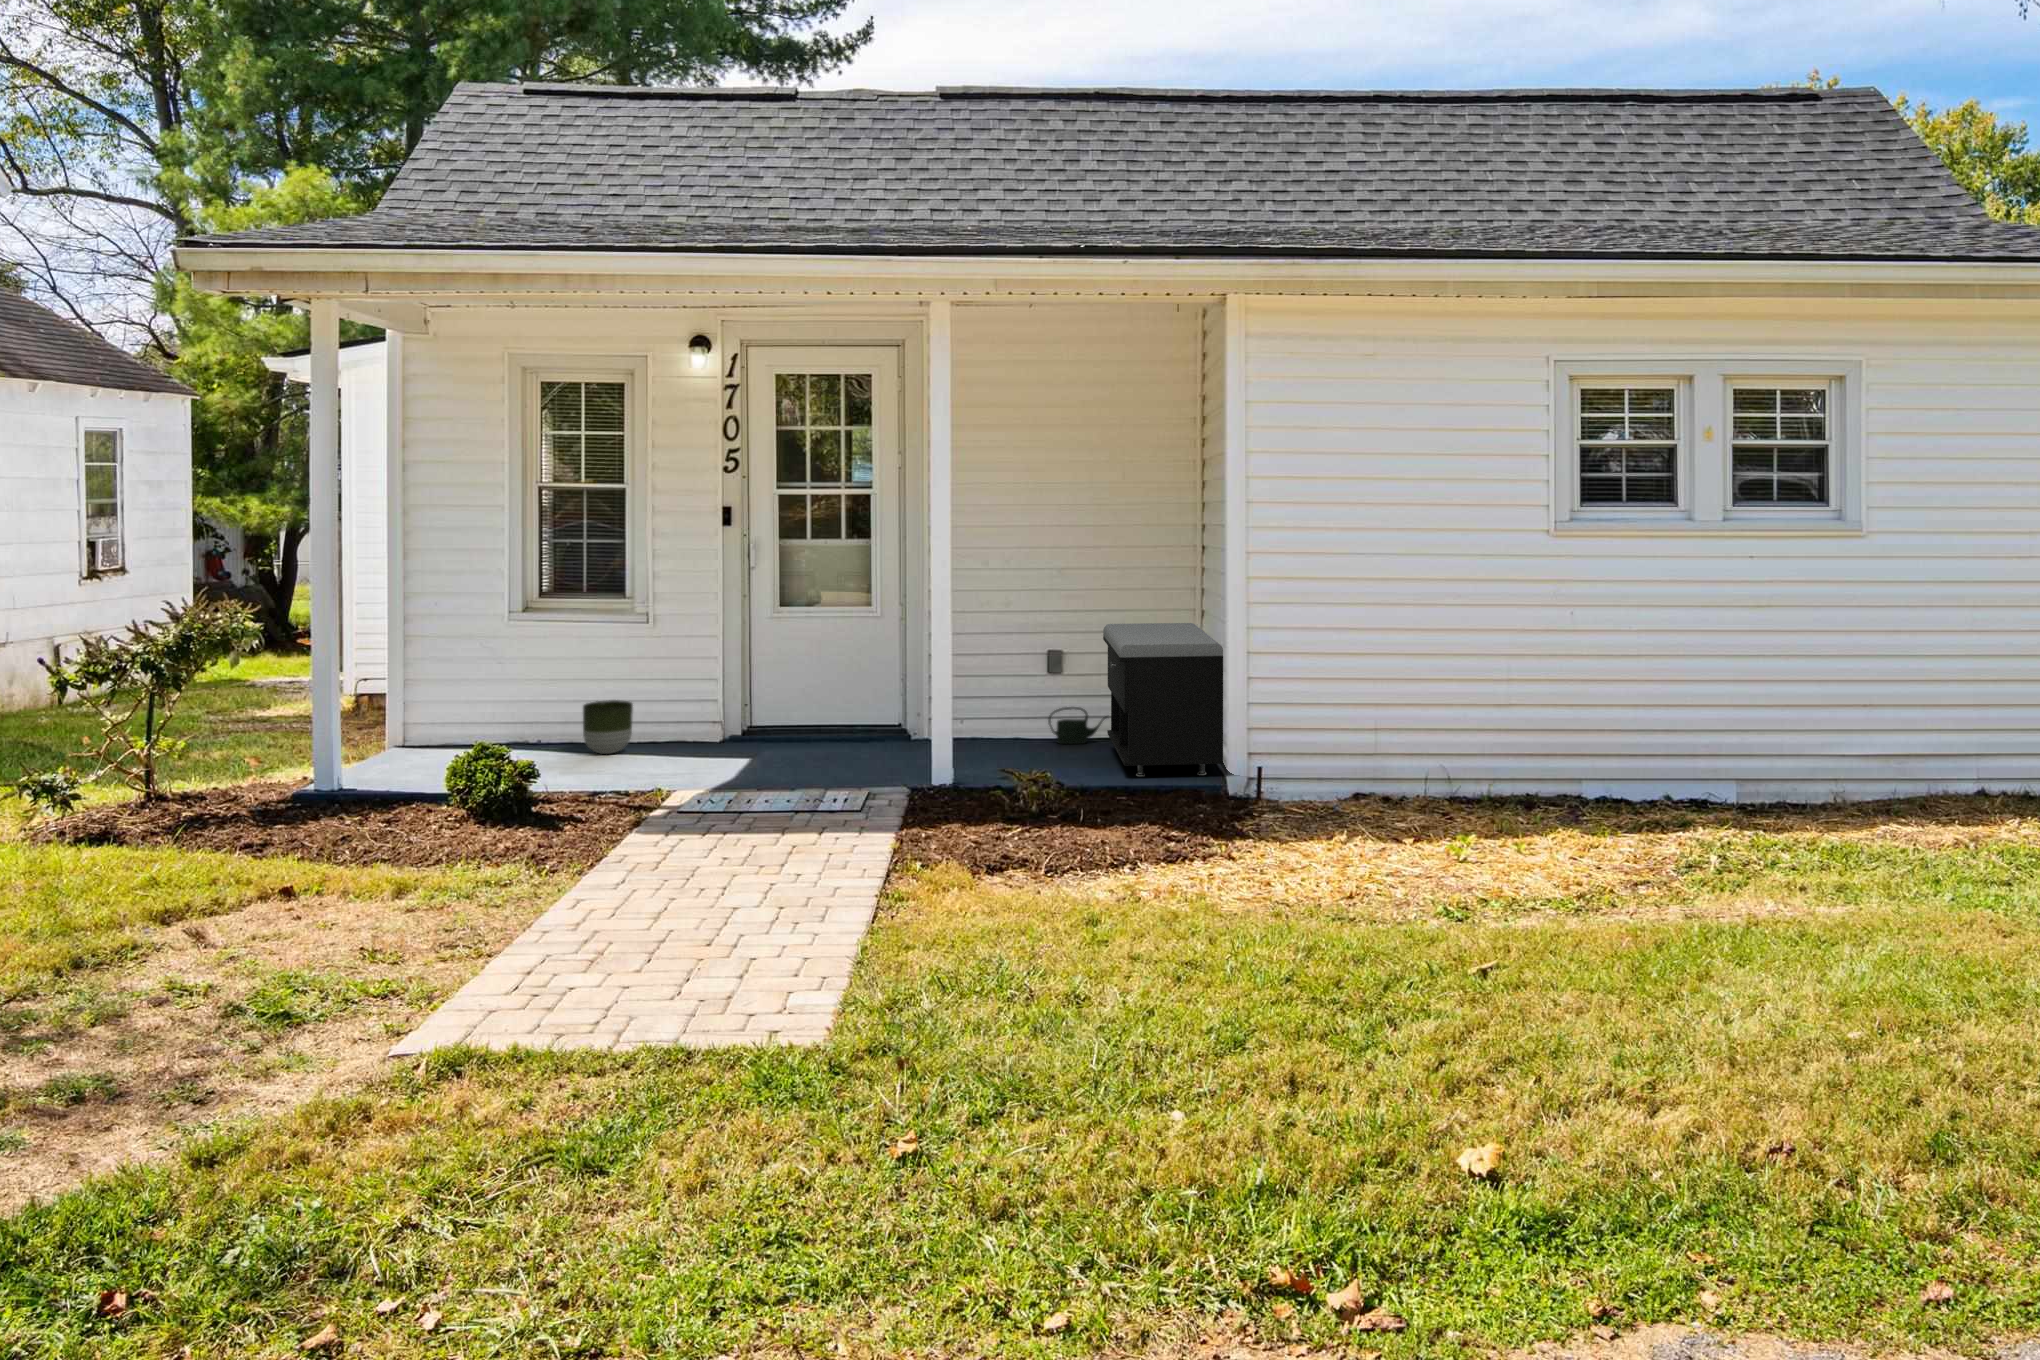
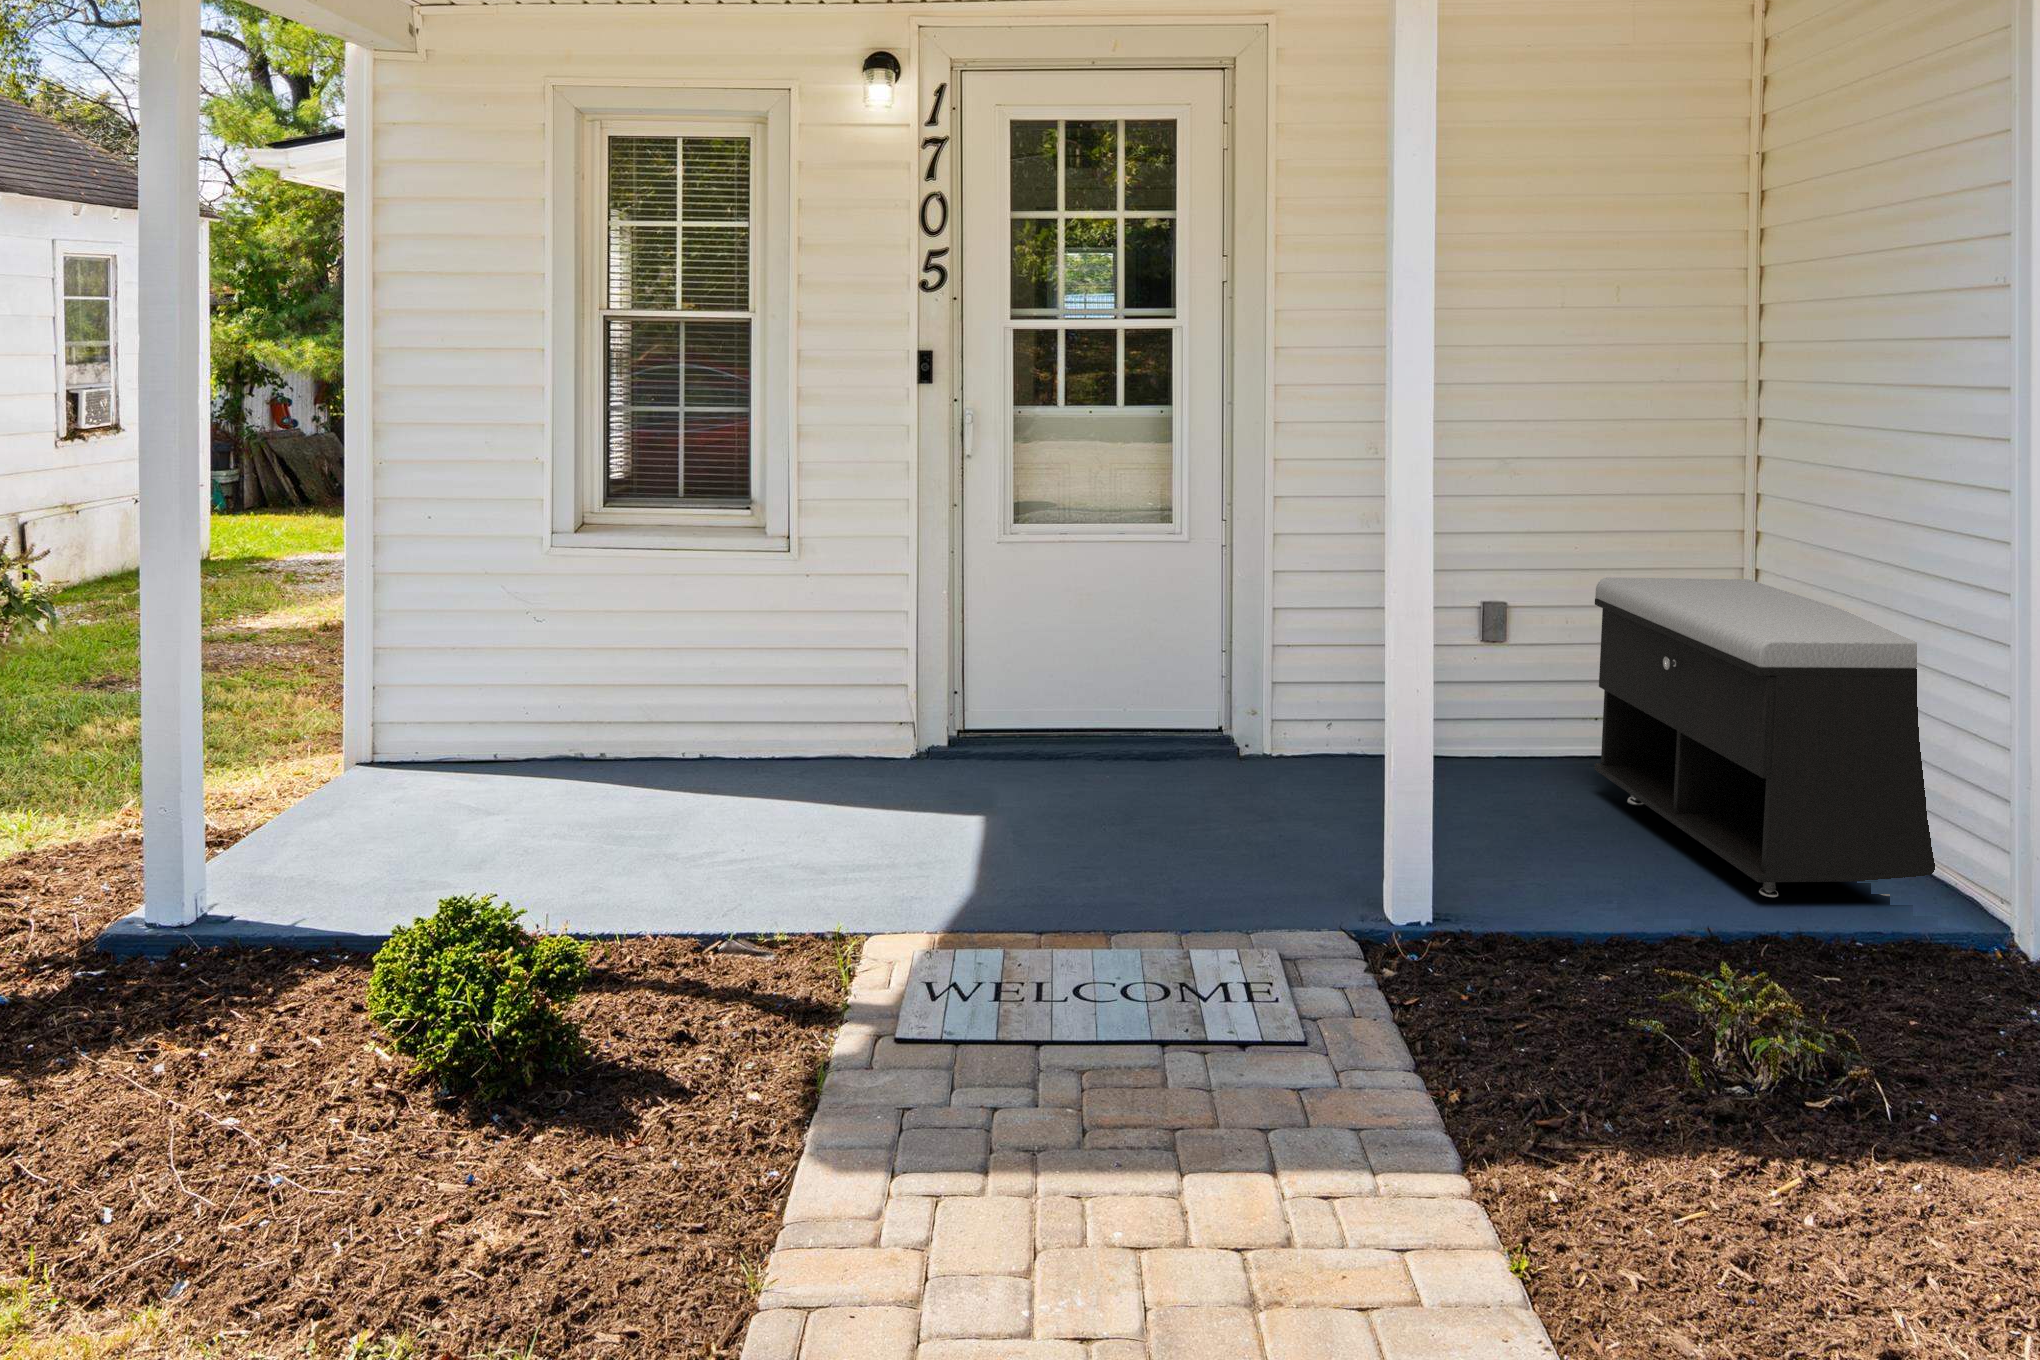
planter: present [583,700,633,754] -> none [676,683,762,781]
watering can: present [1049,707,1107,744] -> none [1471,713,1574,778]

